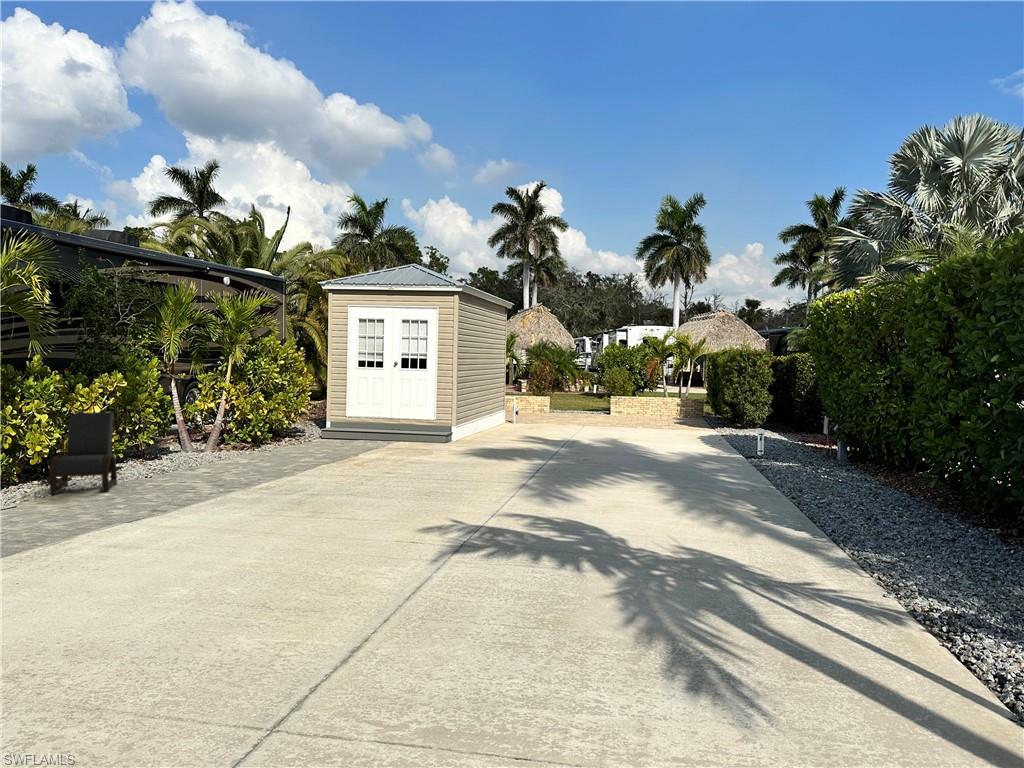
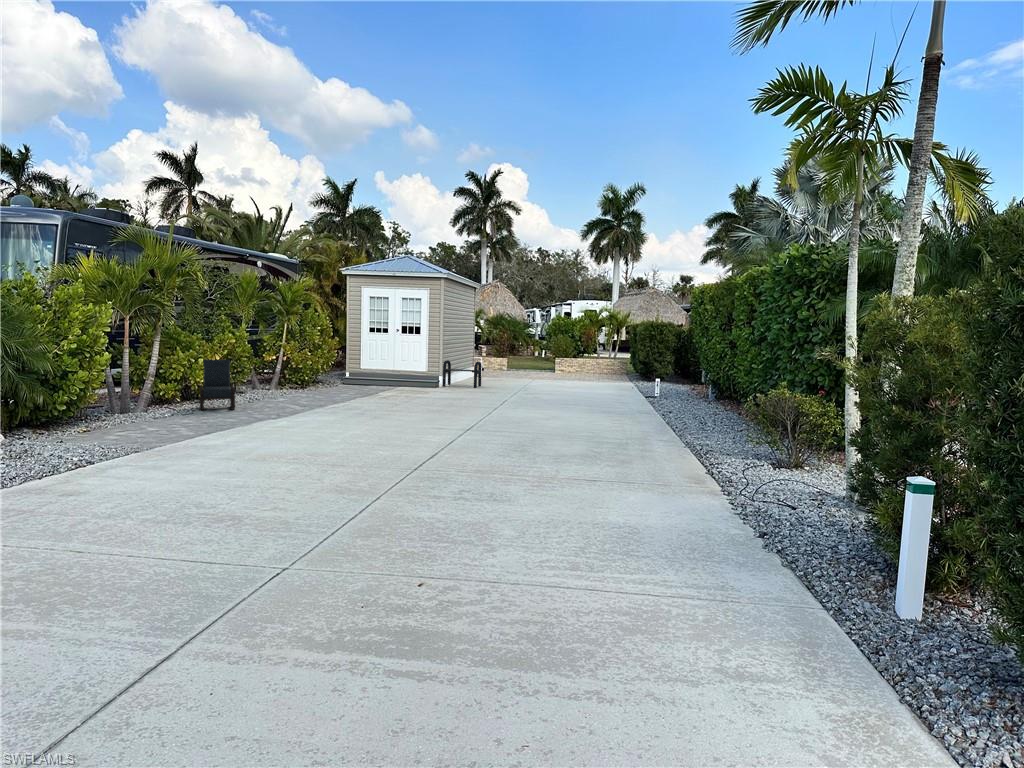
bench: none [457,404,510,441] -> present [442,360,481,388]

